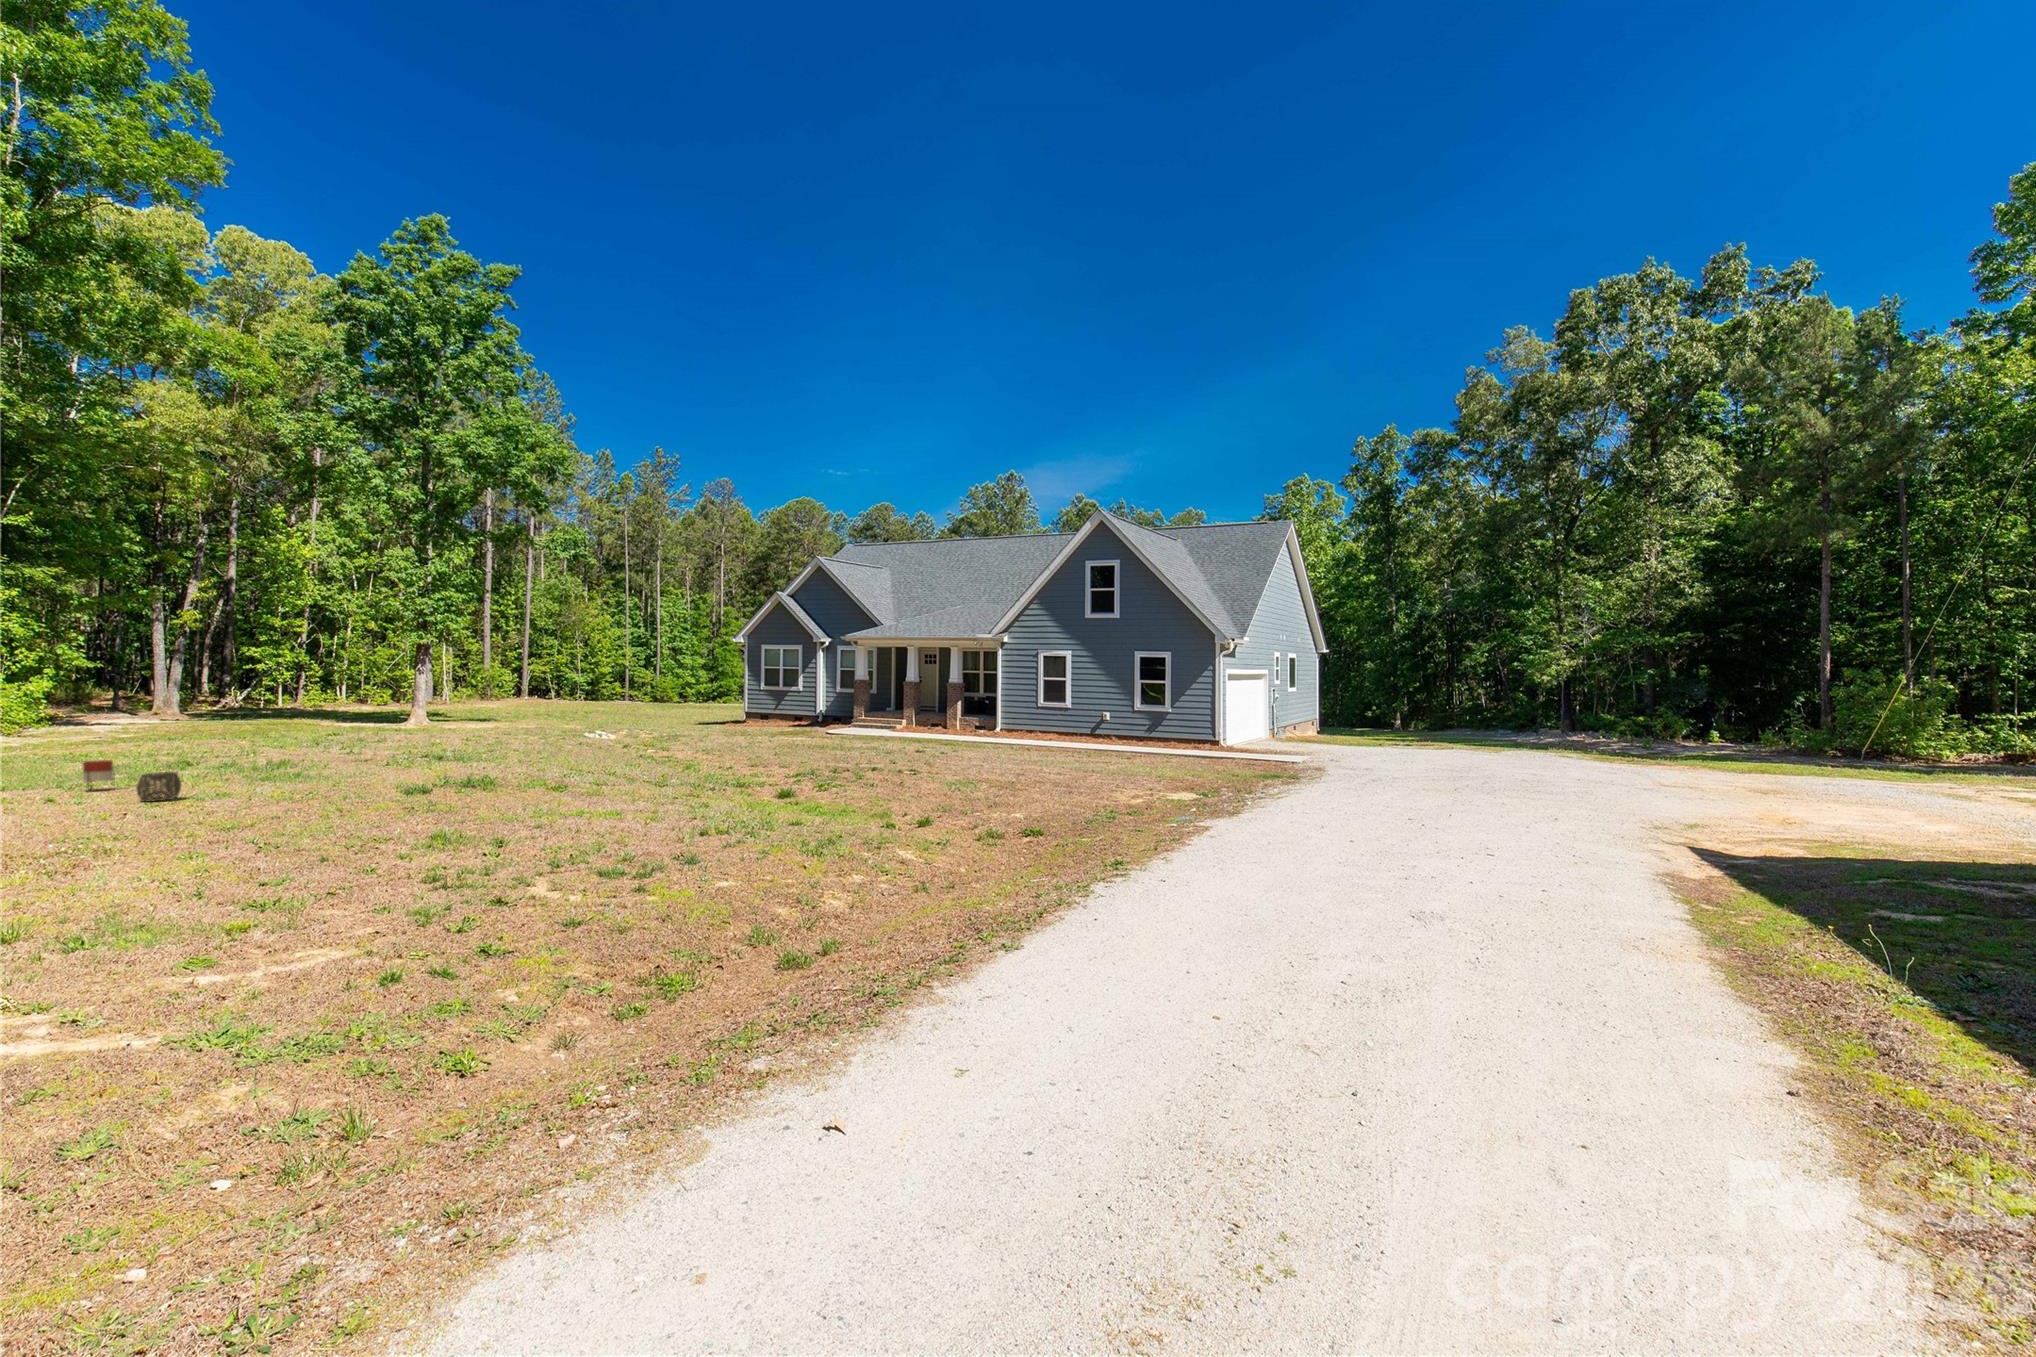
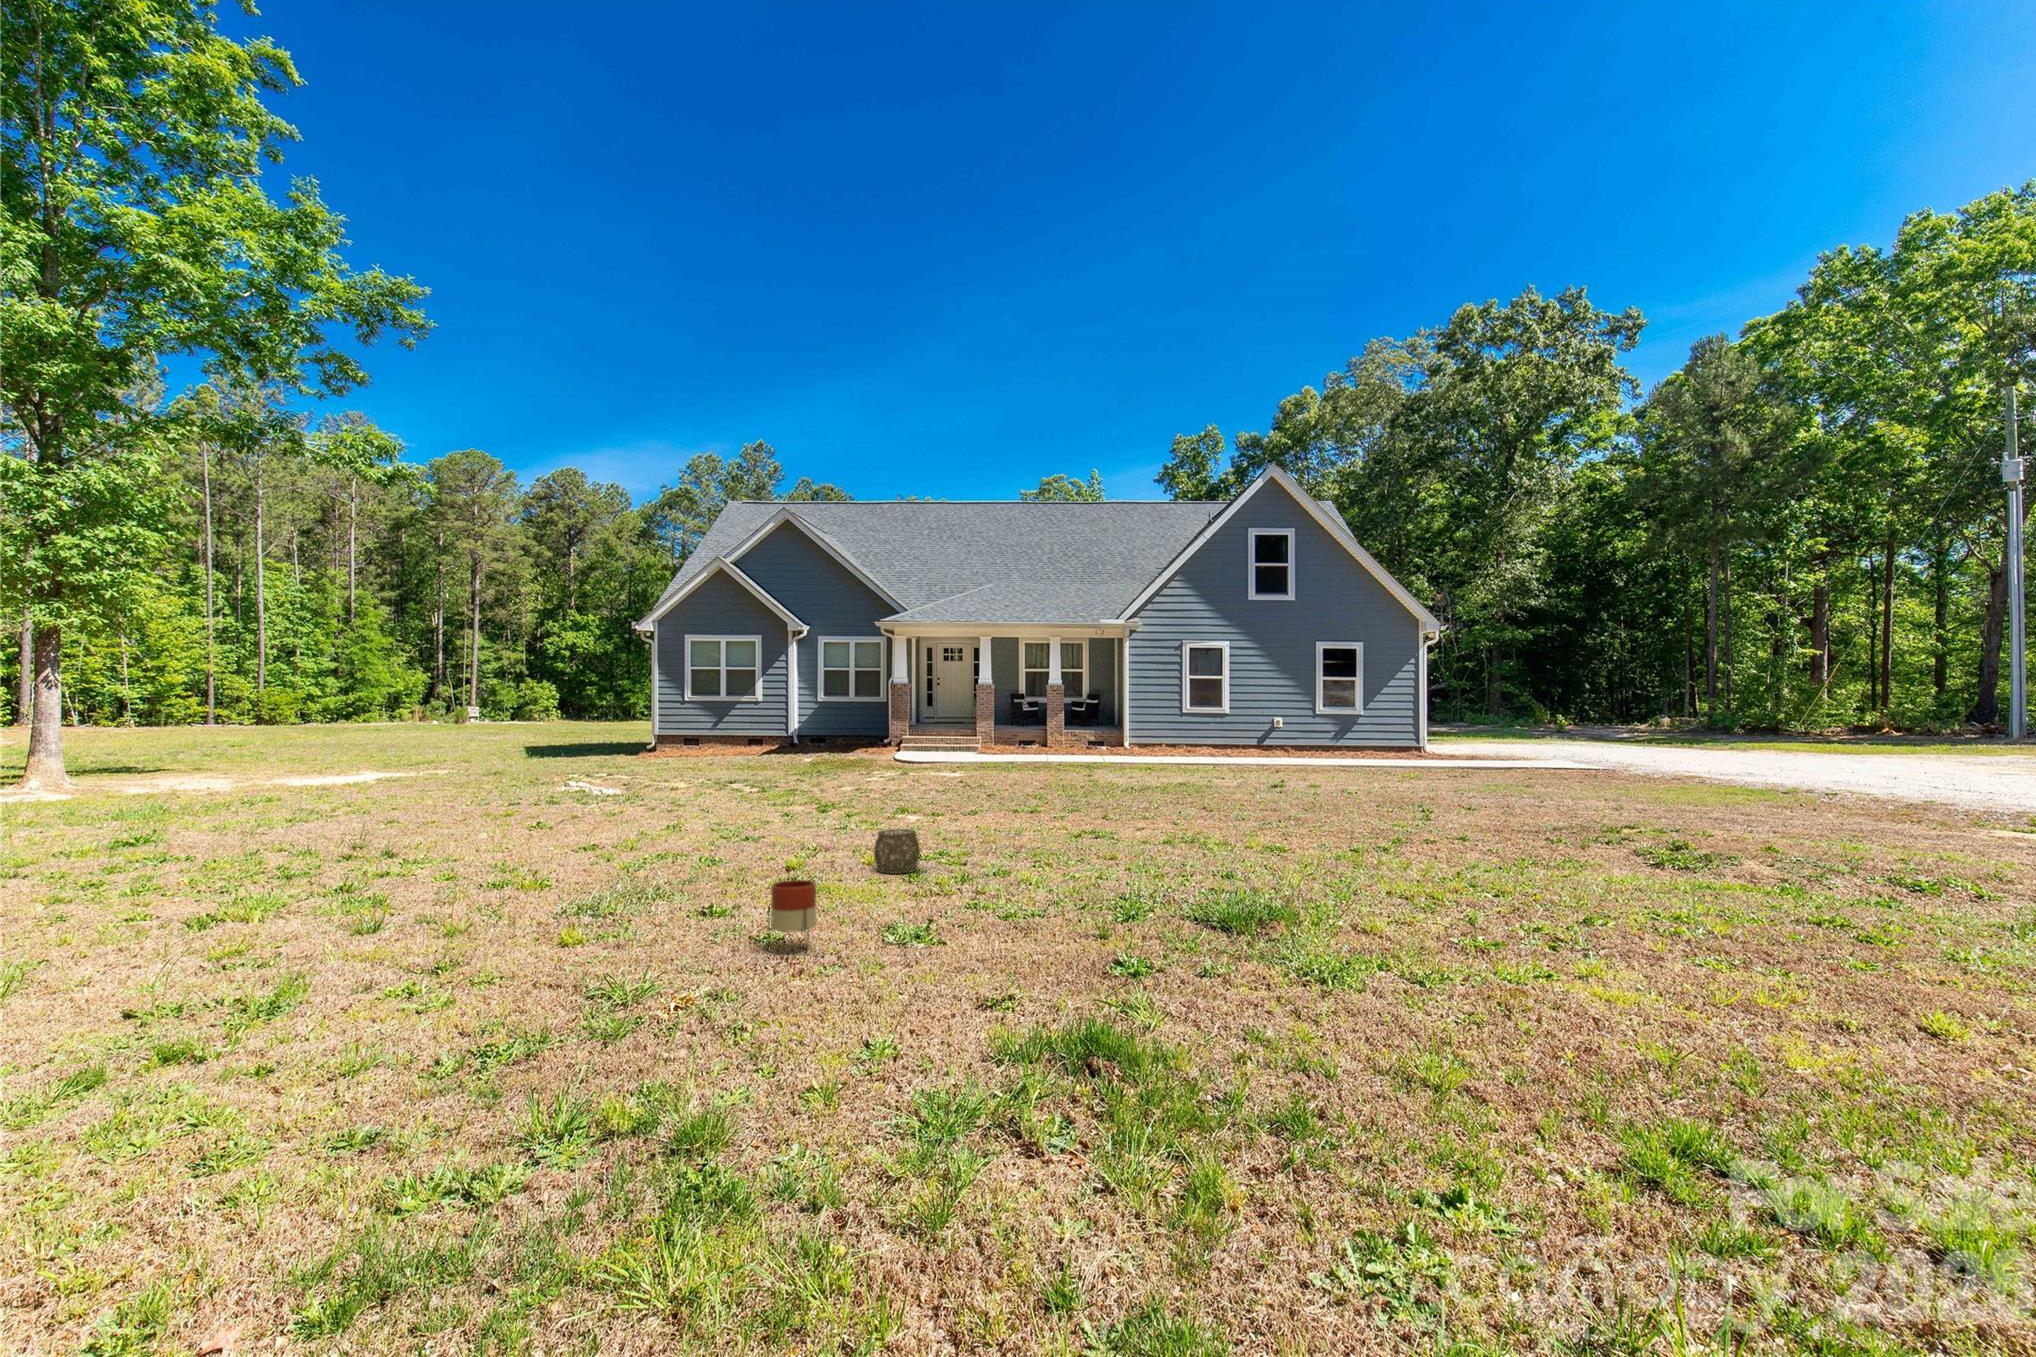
woven basket: present [136,772,181,802] -> present [874,829,920,874]

